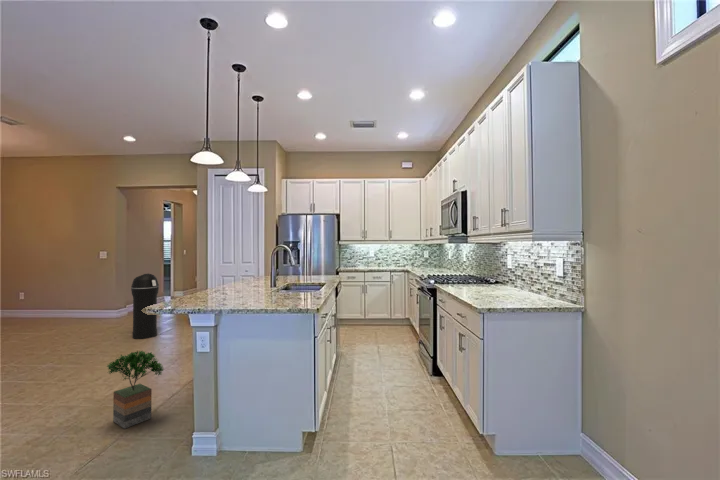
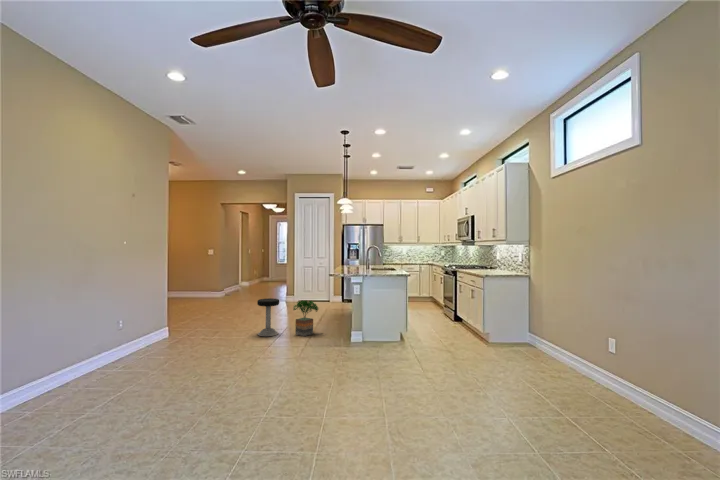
trash can: present [131,274,159,339] -> none [250,264,266,307]
stool: none [33,348,87,431] -> present [257,298,279,336]

